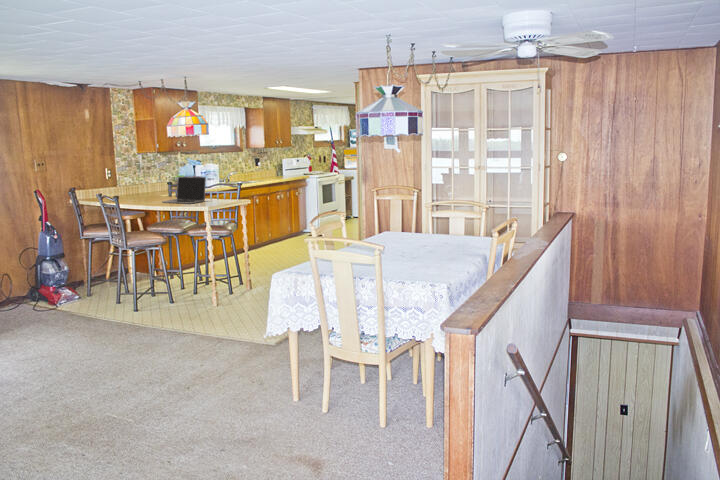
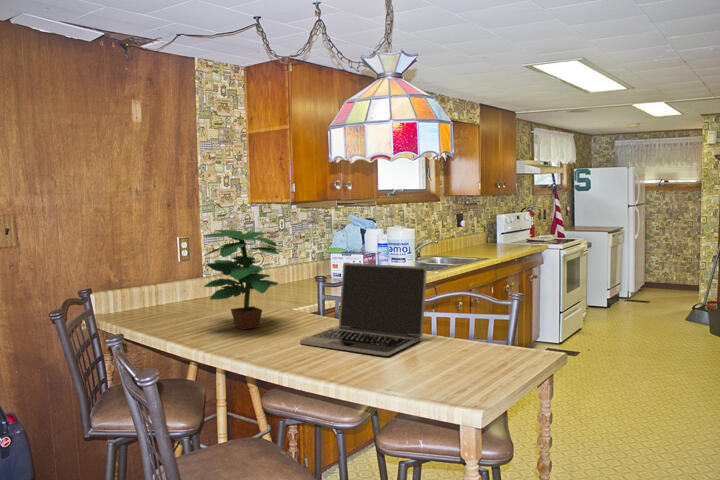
potted plant: none [124,165,155,201] -> present [204,230,280,330]

